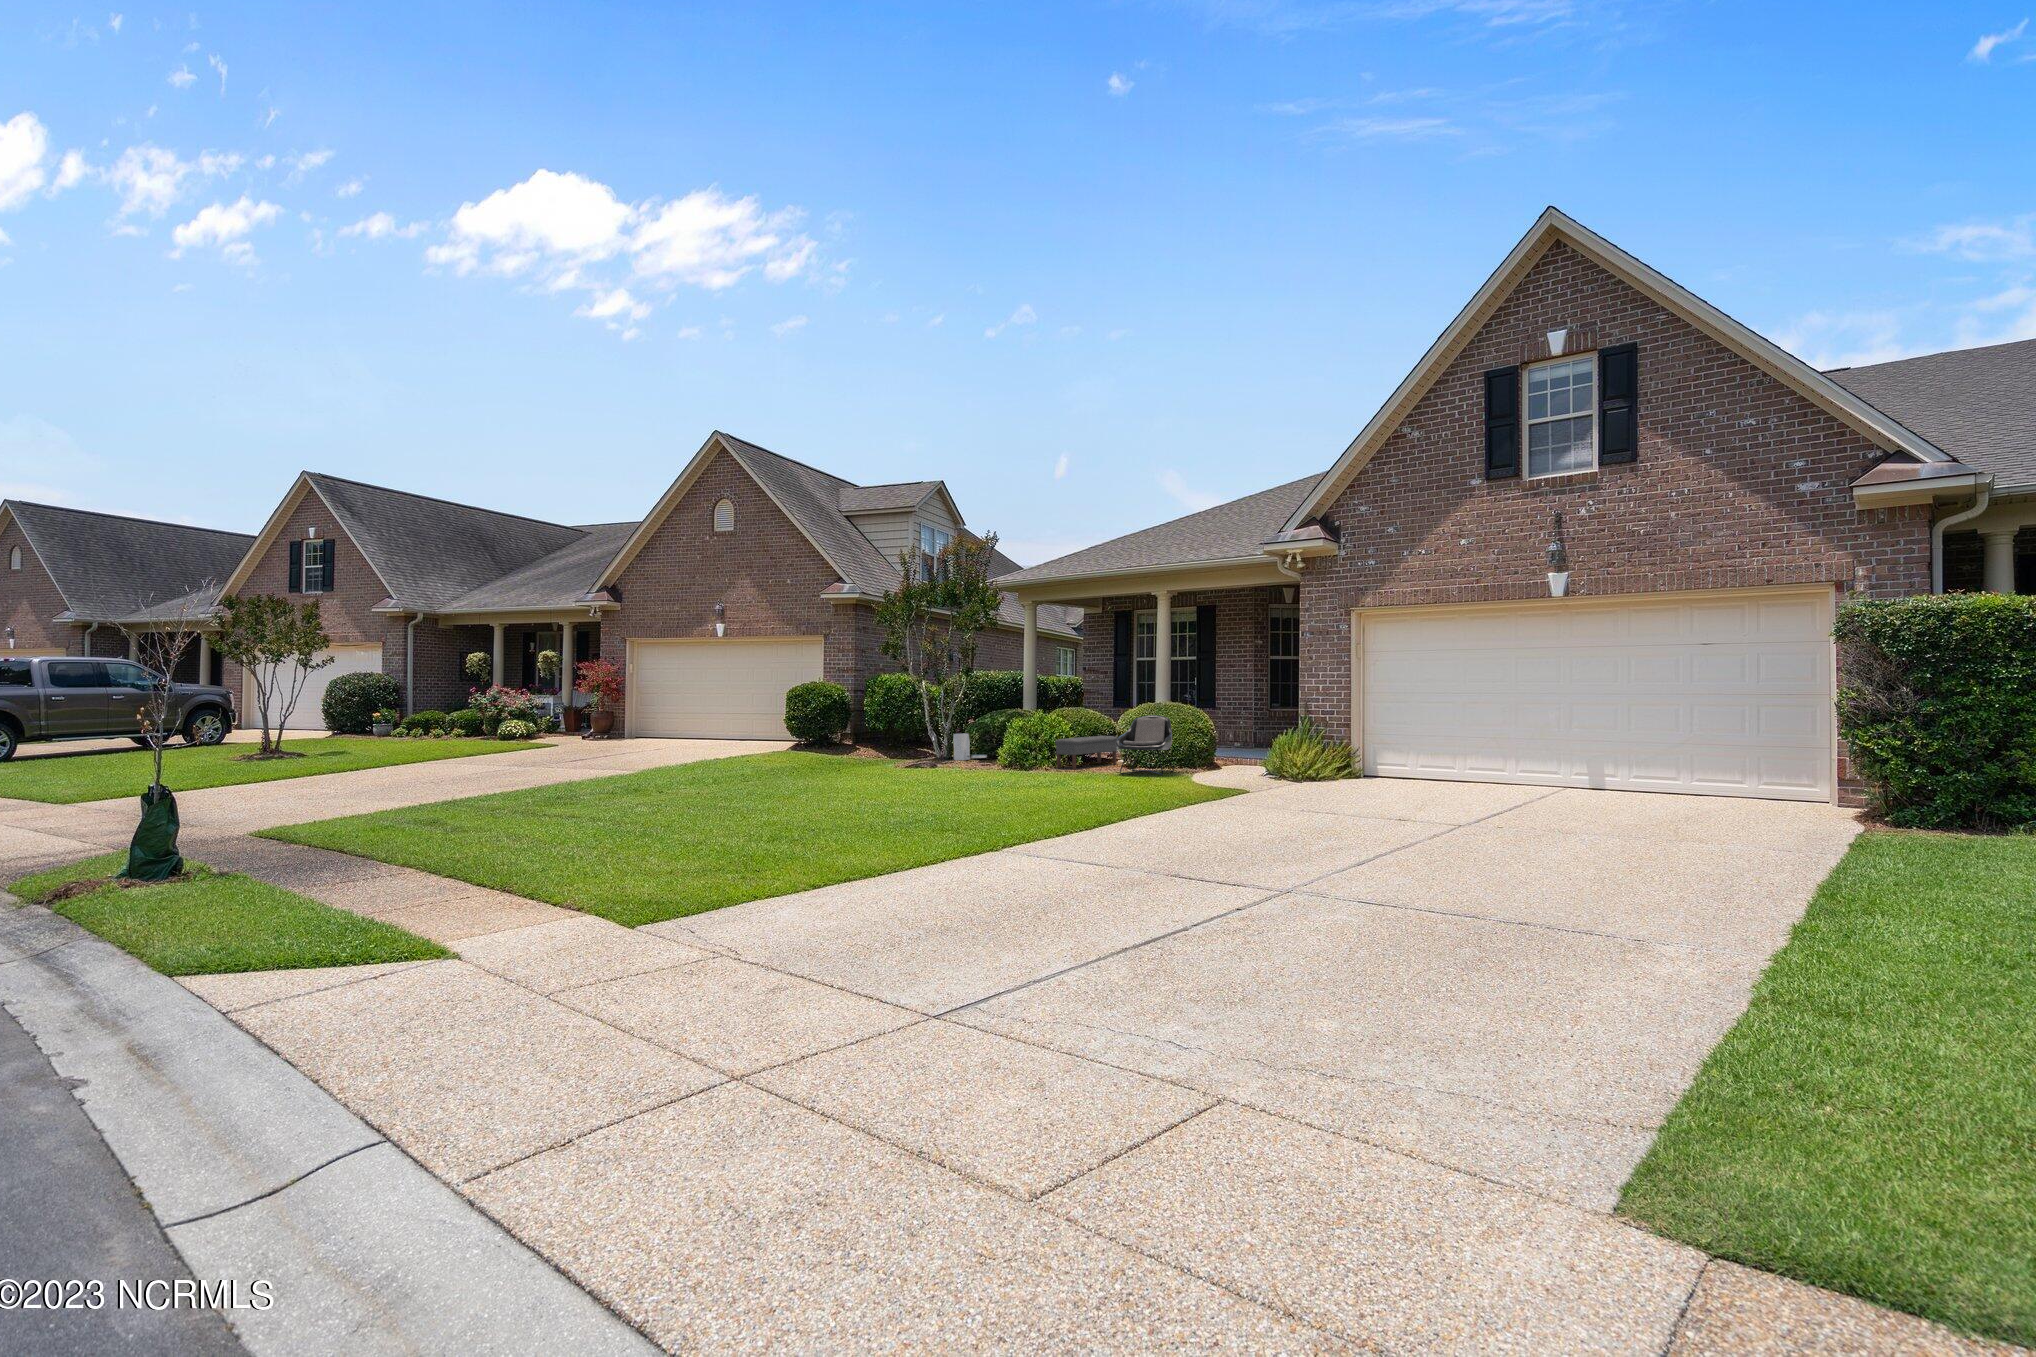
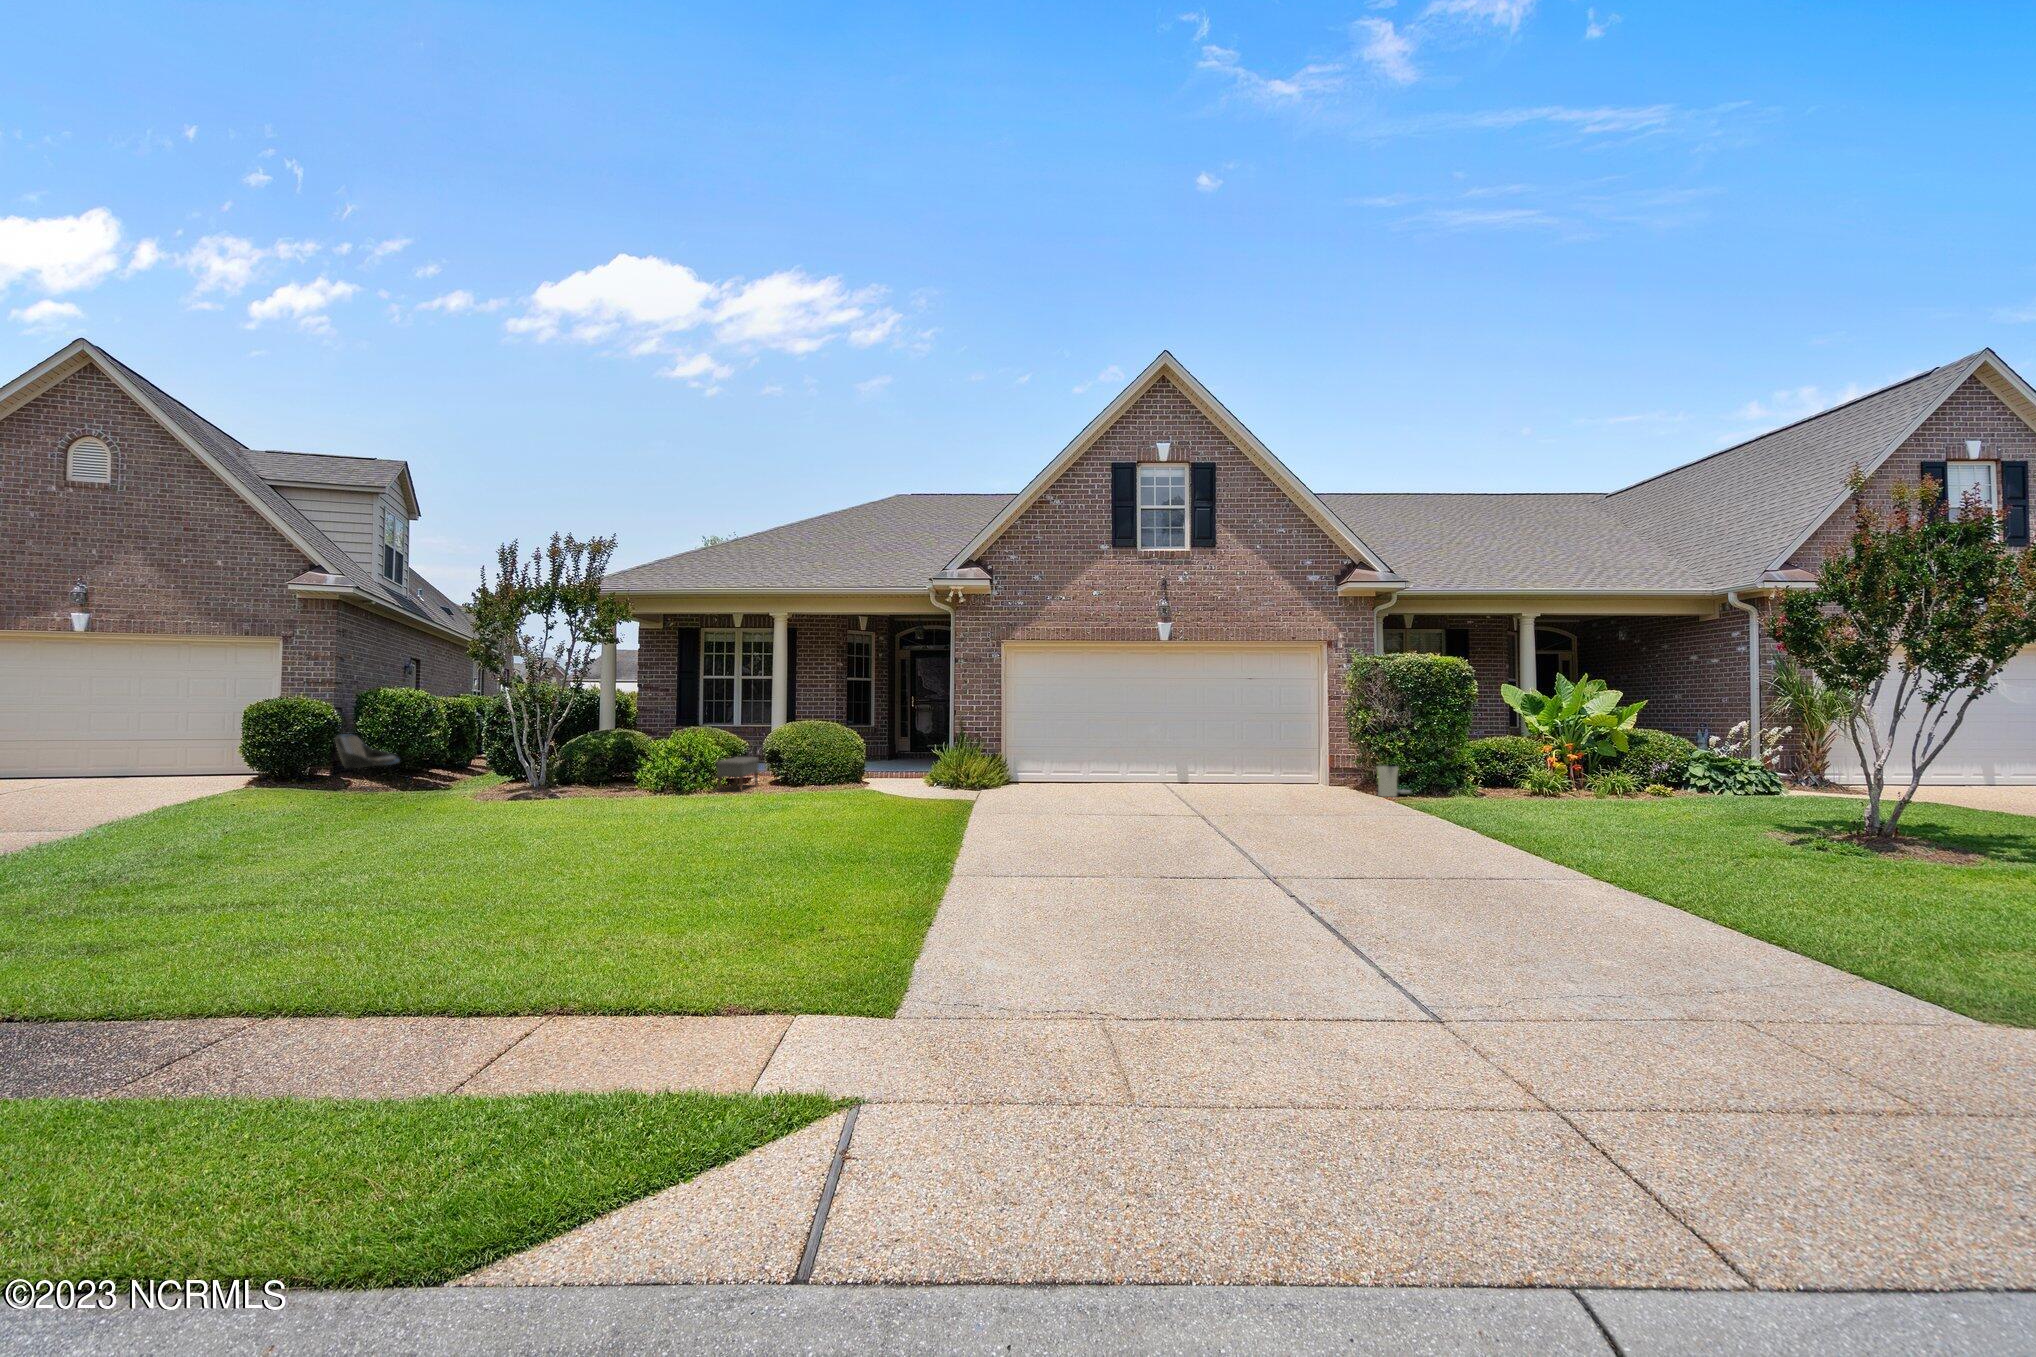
lounge chair: present [1116,715,1174,776] -> present [334,734,400,791]
trash can: present [953,733,987,760] -> present [1377,766,1411,797]

